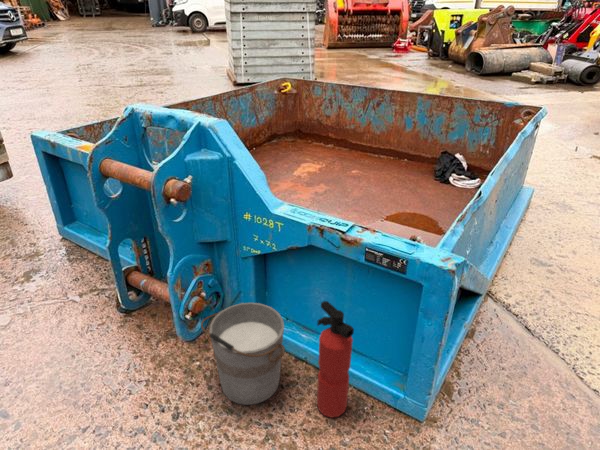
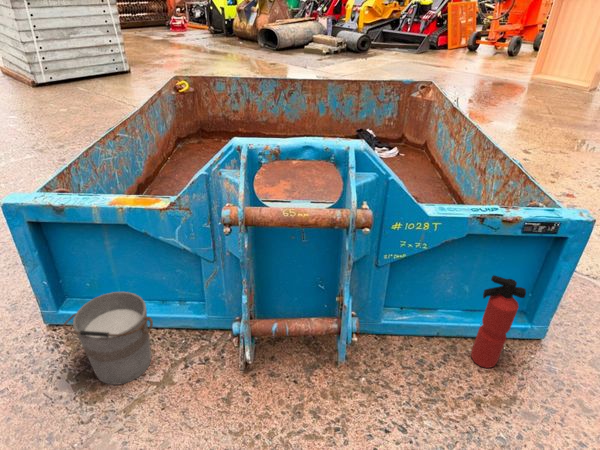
bucket: present [201,303,285,405] -> present [63,292,153,385]

